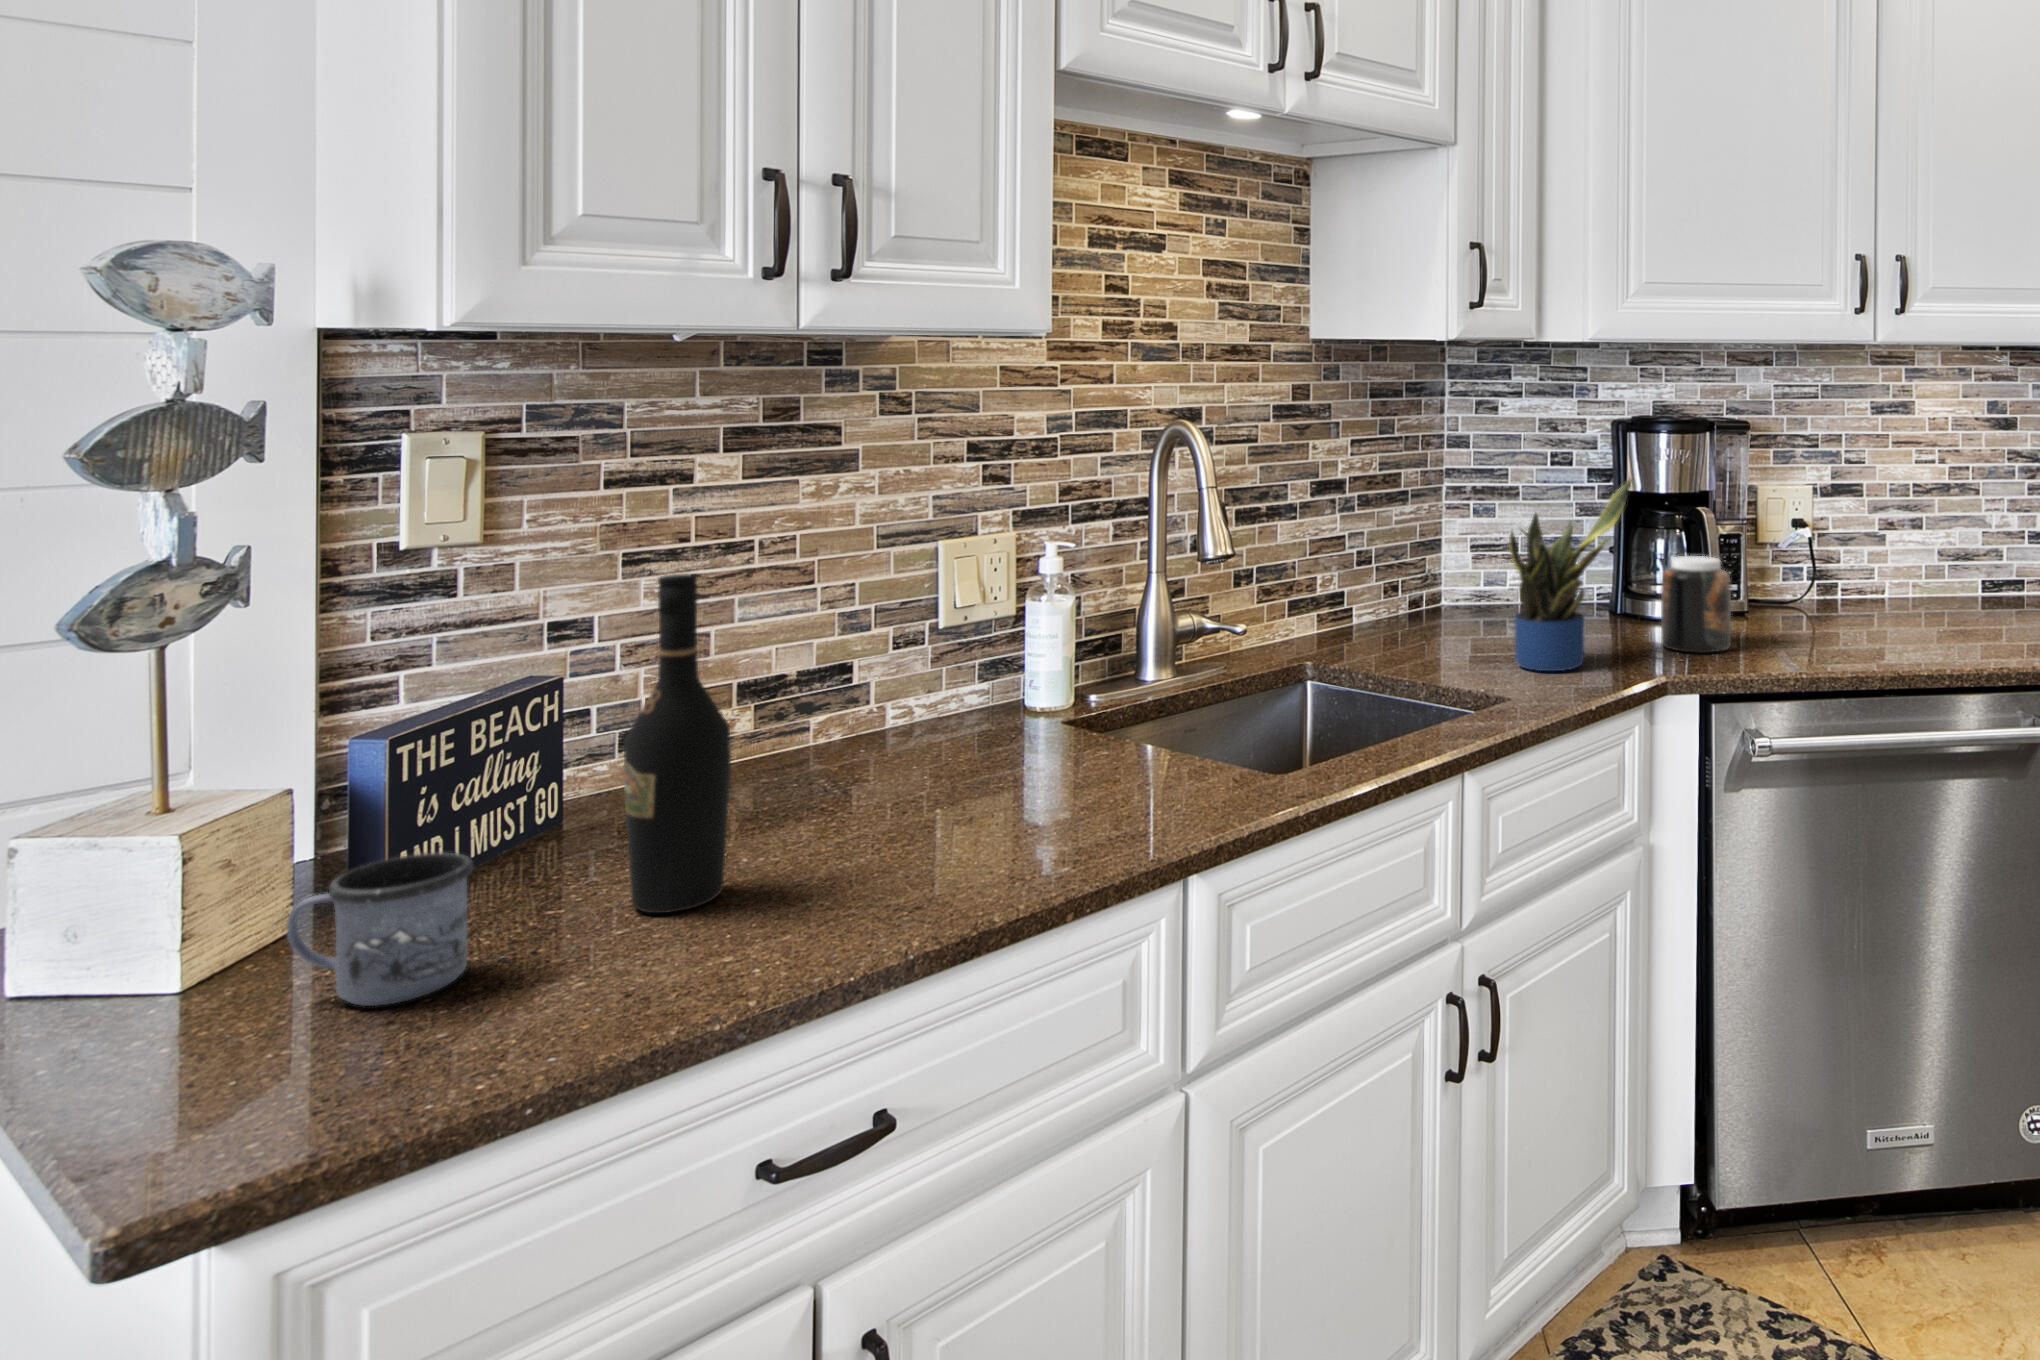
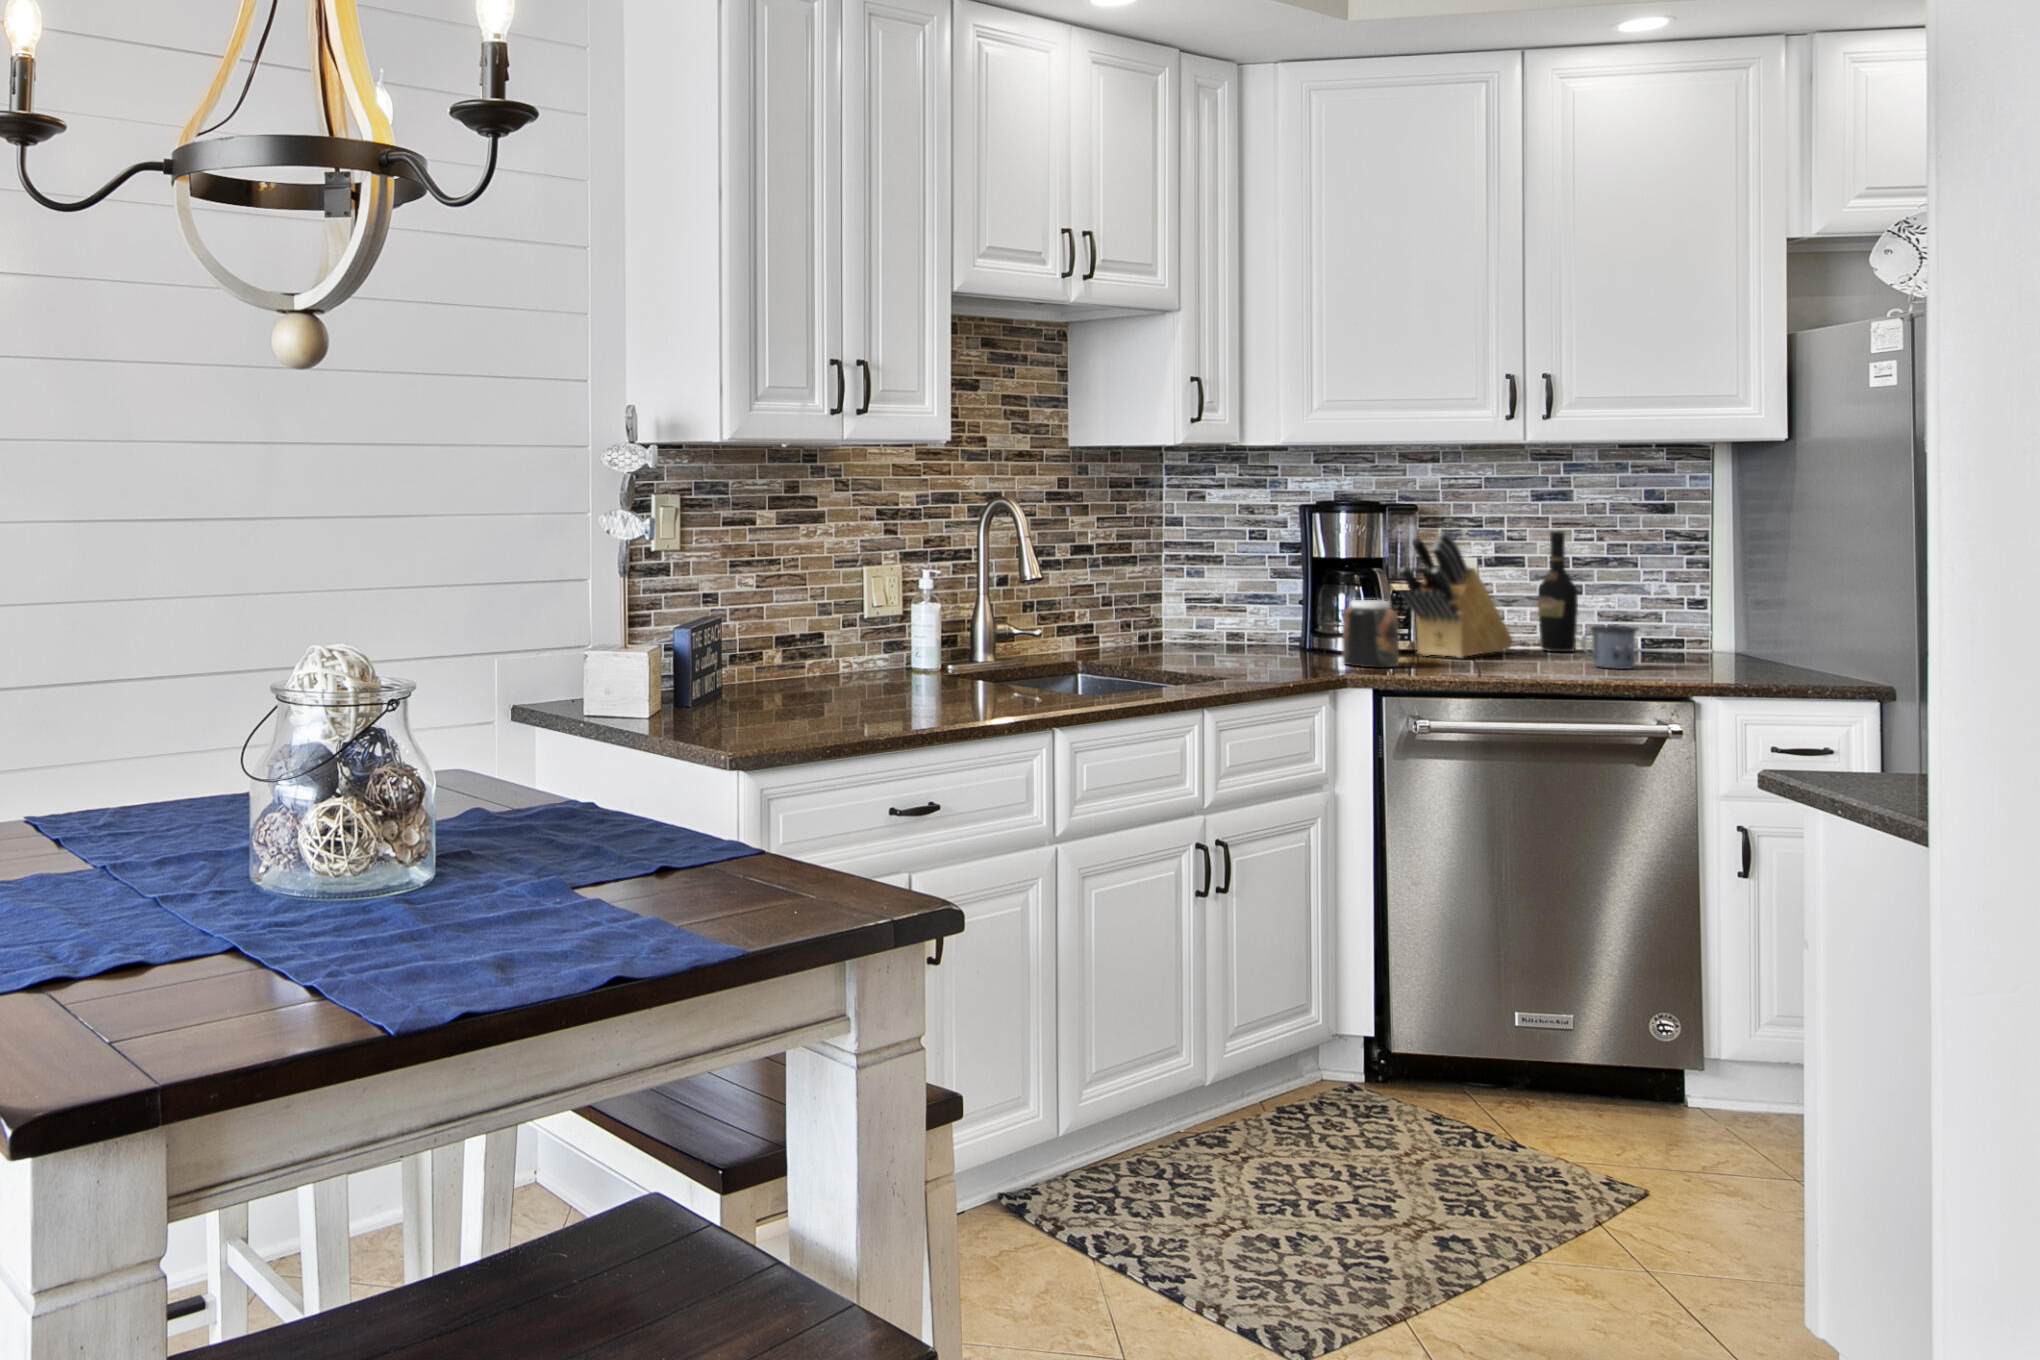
knife block: none [1729,459,1853,625] -> present [1400,532,1513,658]
potted plant: present [1509,480,1631,671] -> none [1224,540,1319,670]
wine bottle: present [624,574,731,913] -> present [1538,531,1578,652]
mug: present [287,853,473,1006] -> present [1581,626,1637,669]

